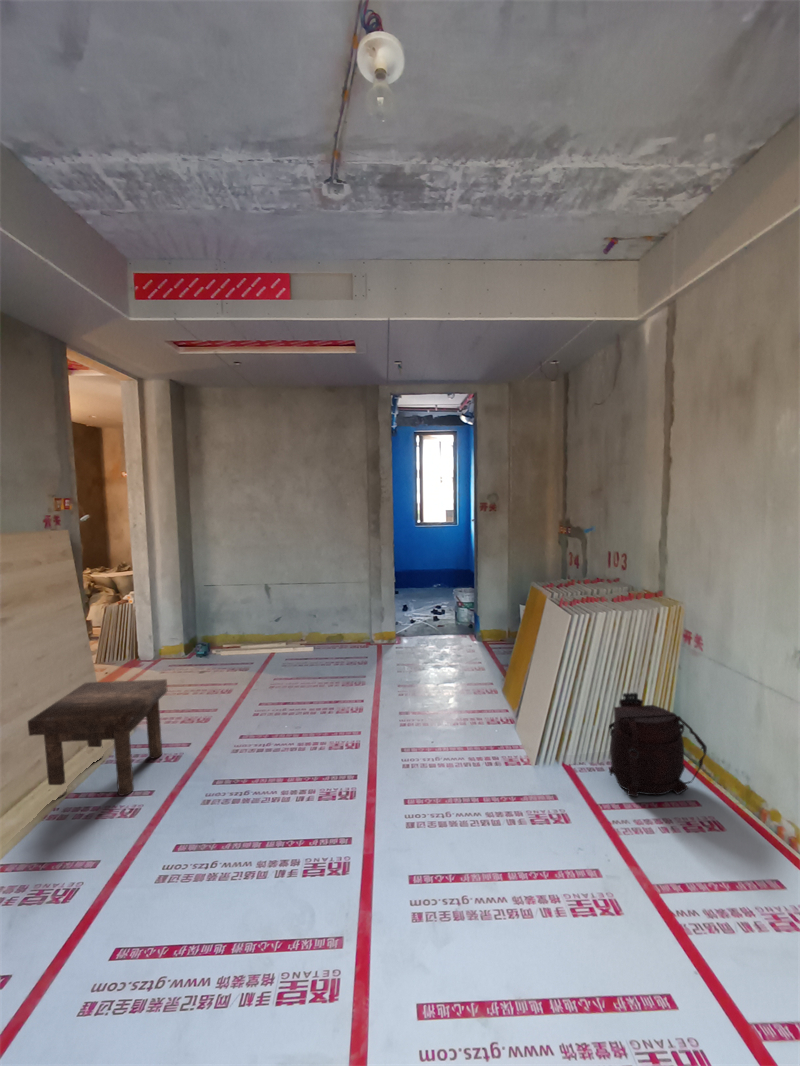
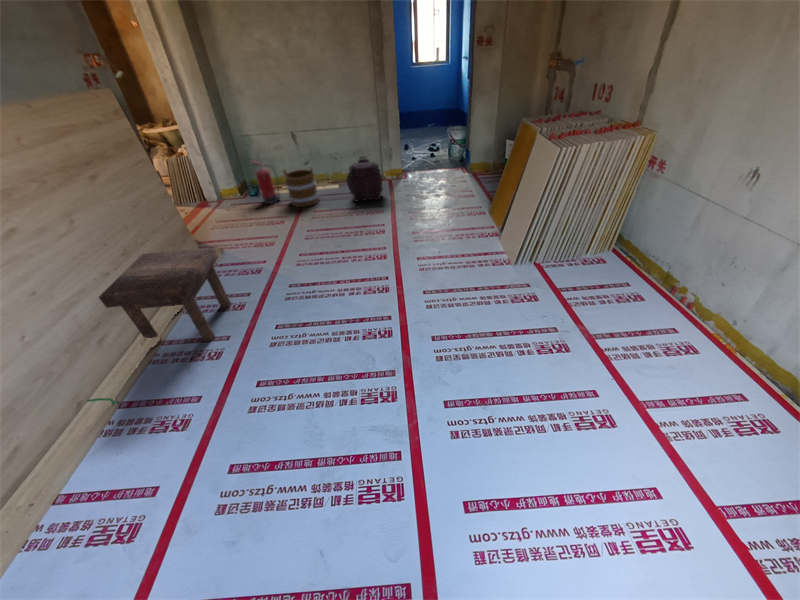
fire extinguisher: none [222,601,248,649] -> present [254,161,280,204]
bucket: none [257,611,291,654] -> present [283,168,319,207]
backpack: present [609,693,707,797] -> present [346,156,383,201]

